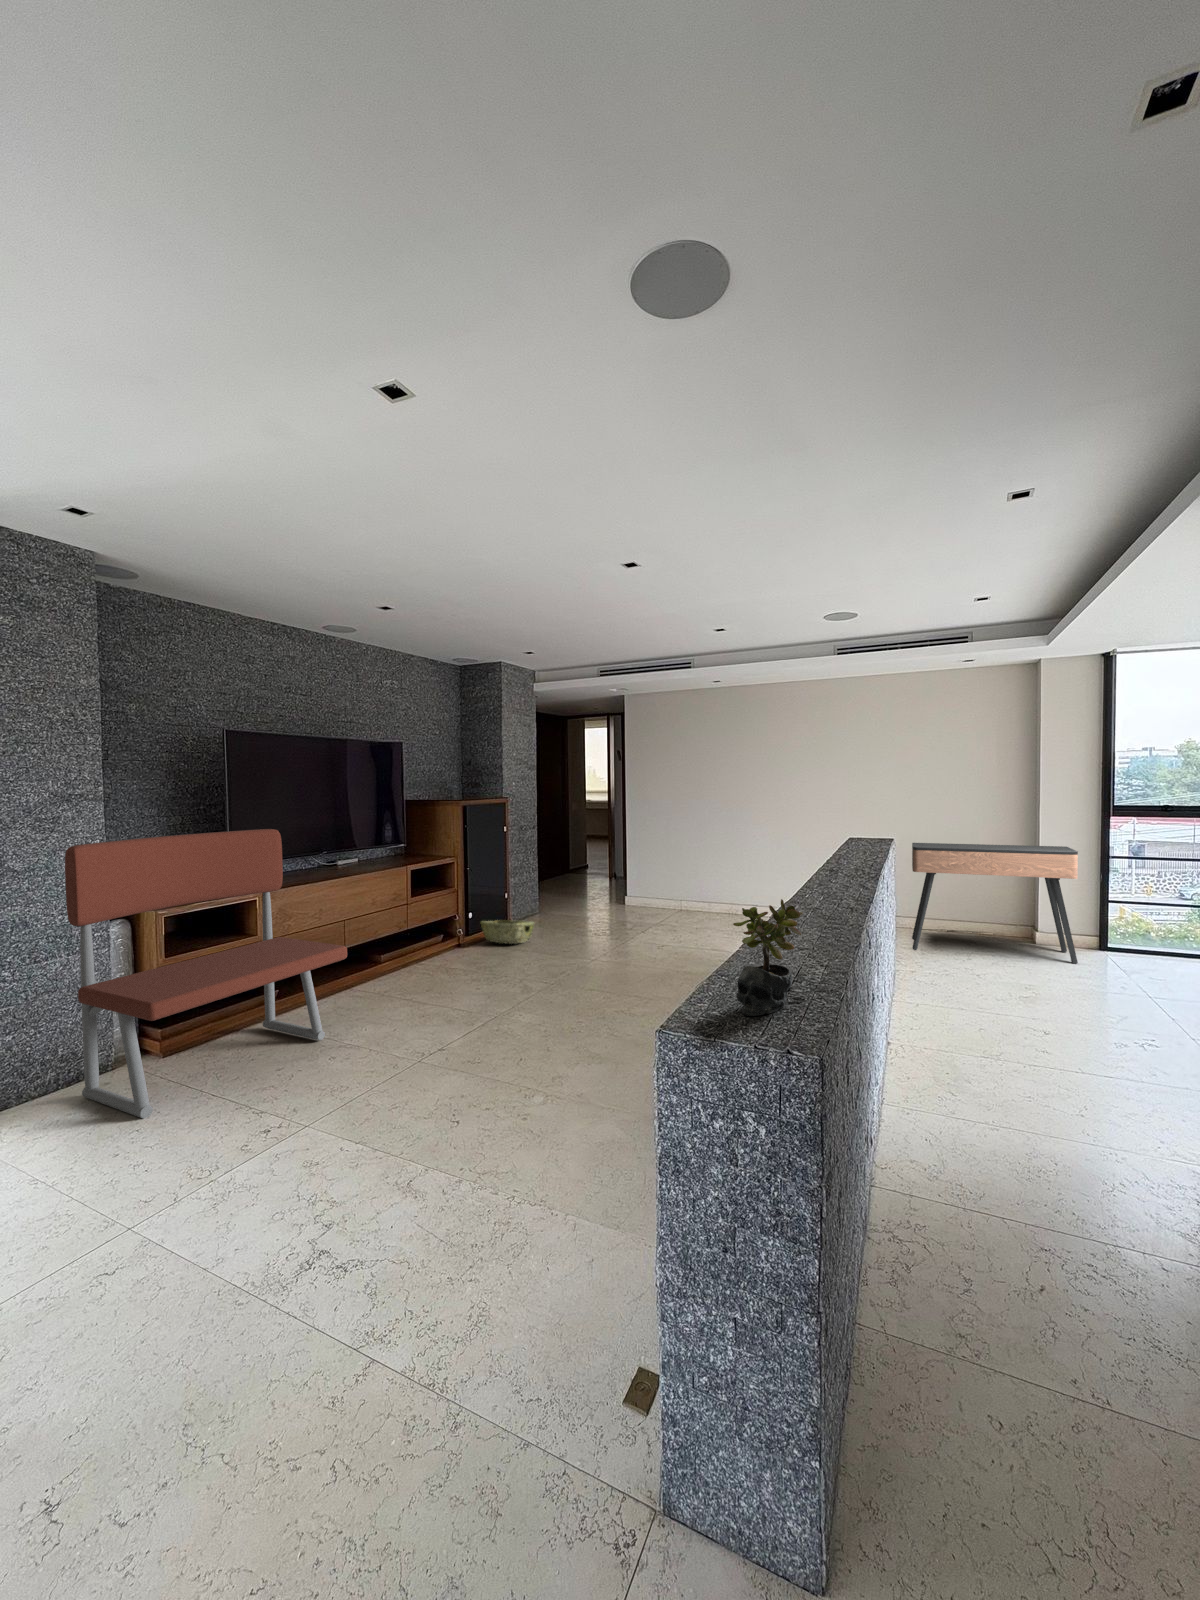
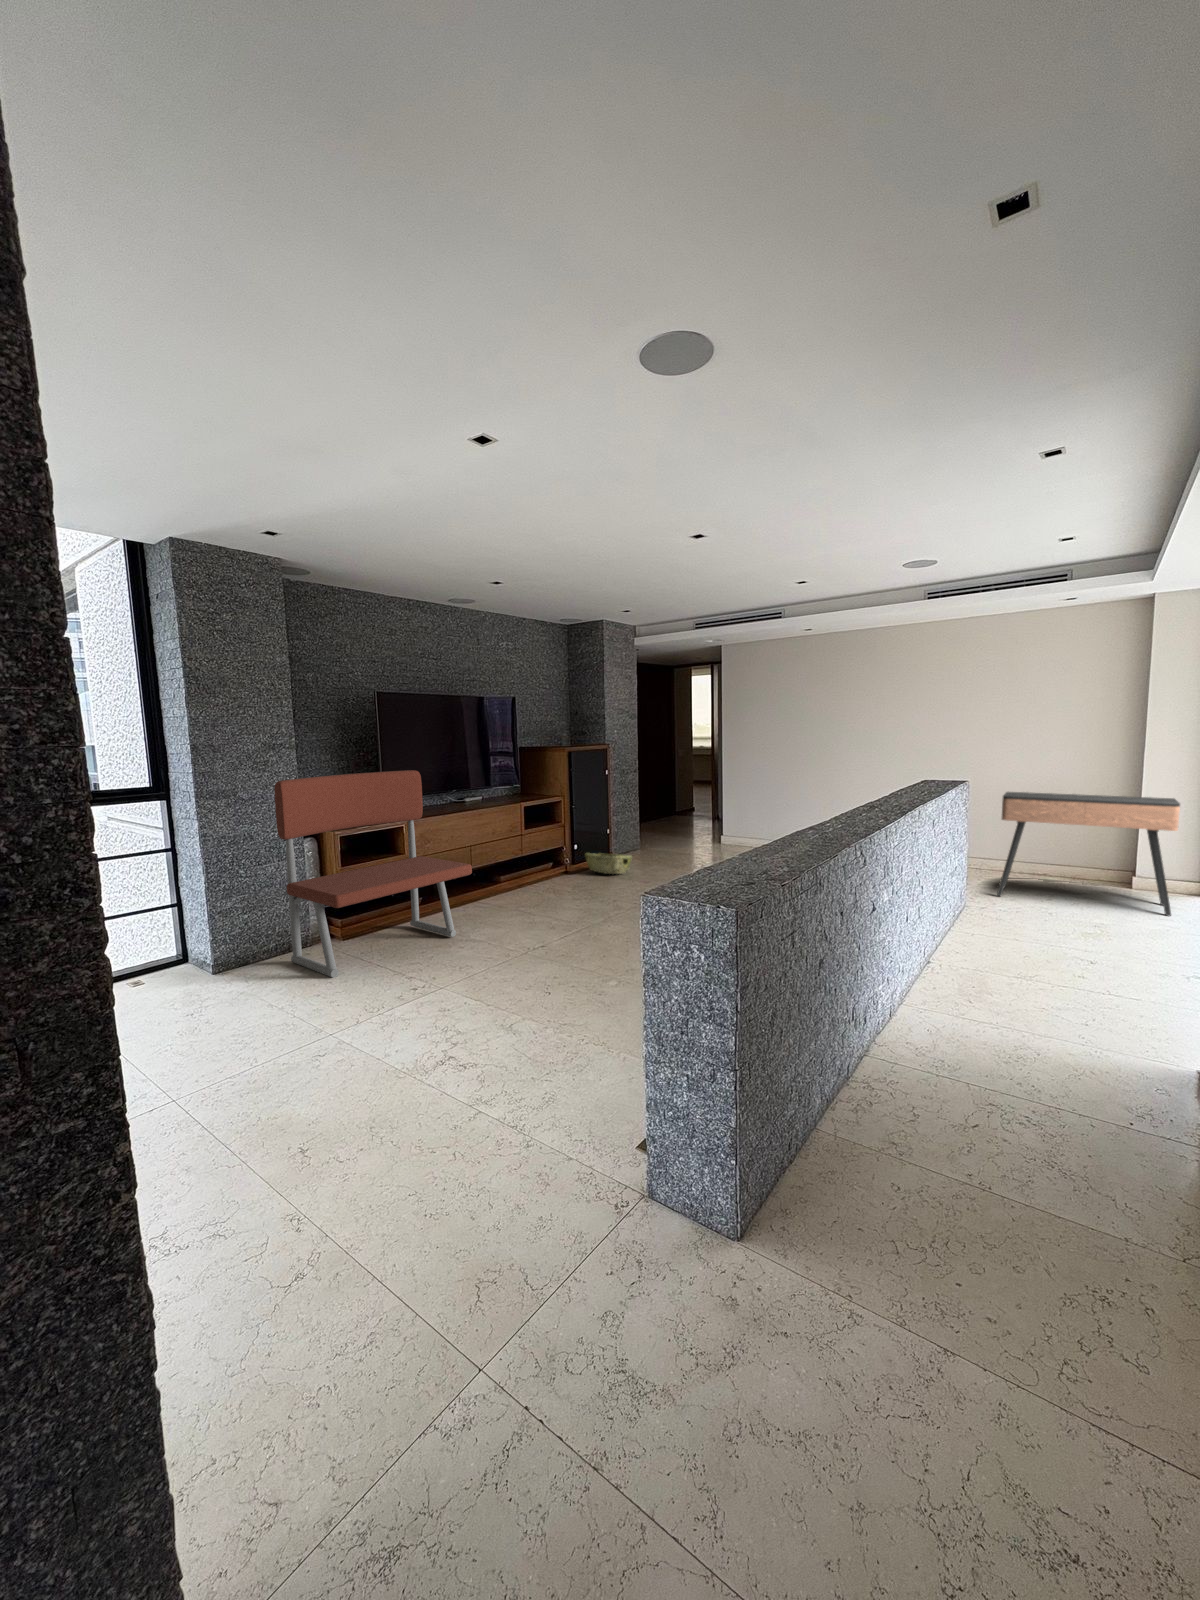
succulent plant: present [733,899,803,1016] -> none [698,822,746,894]

